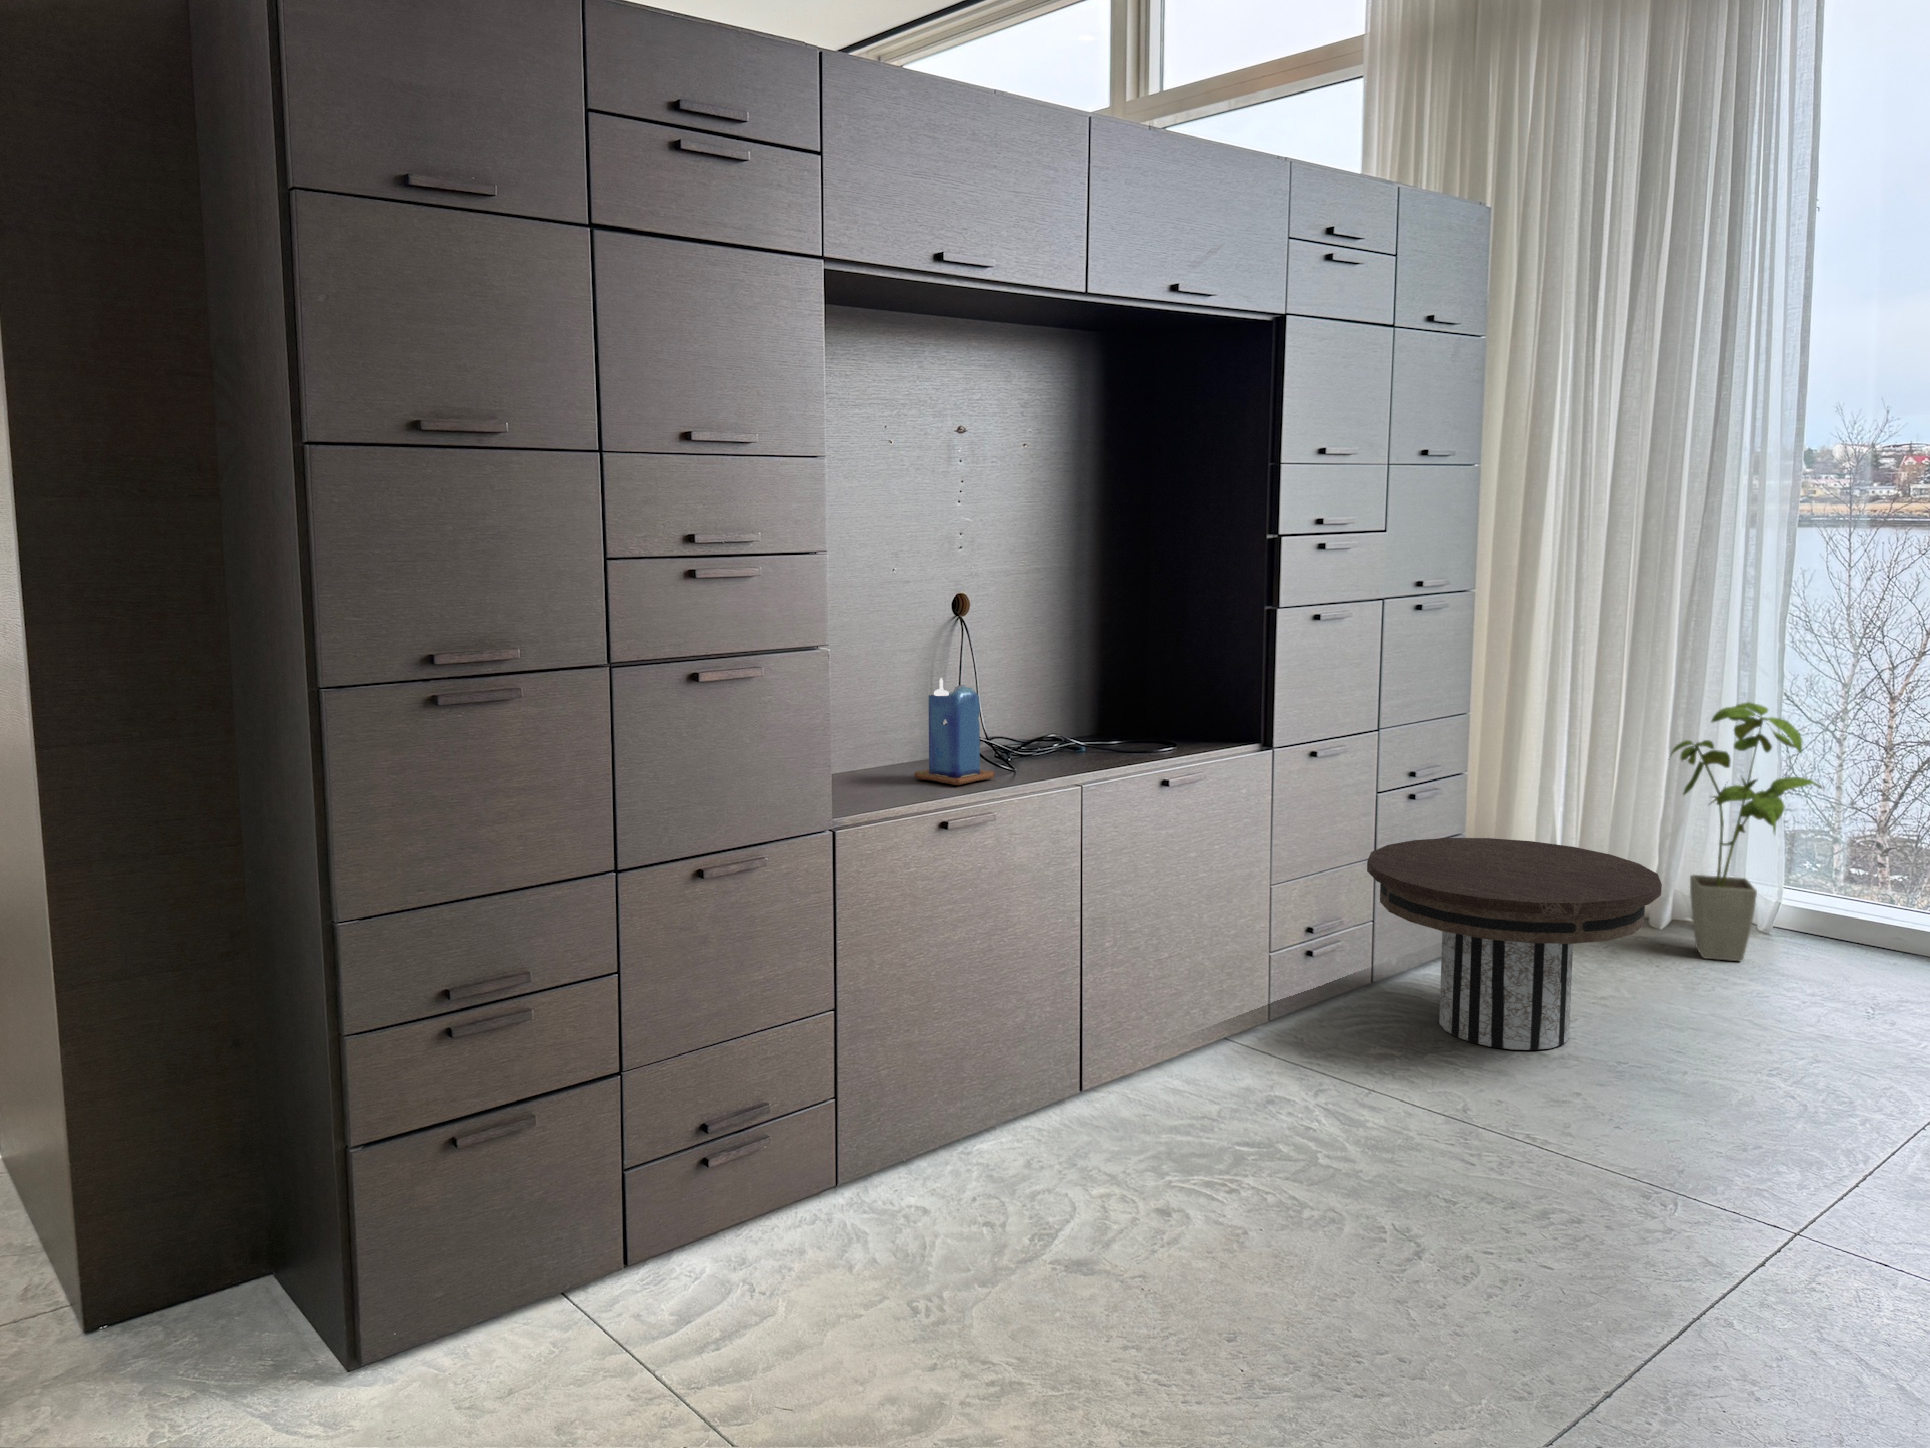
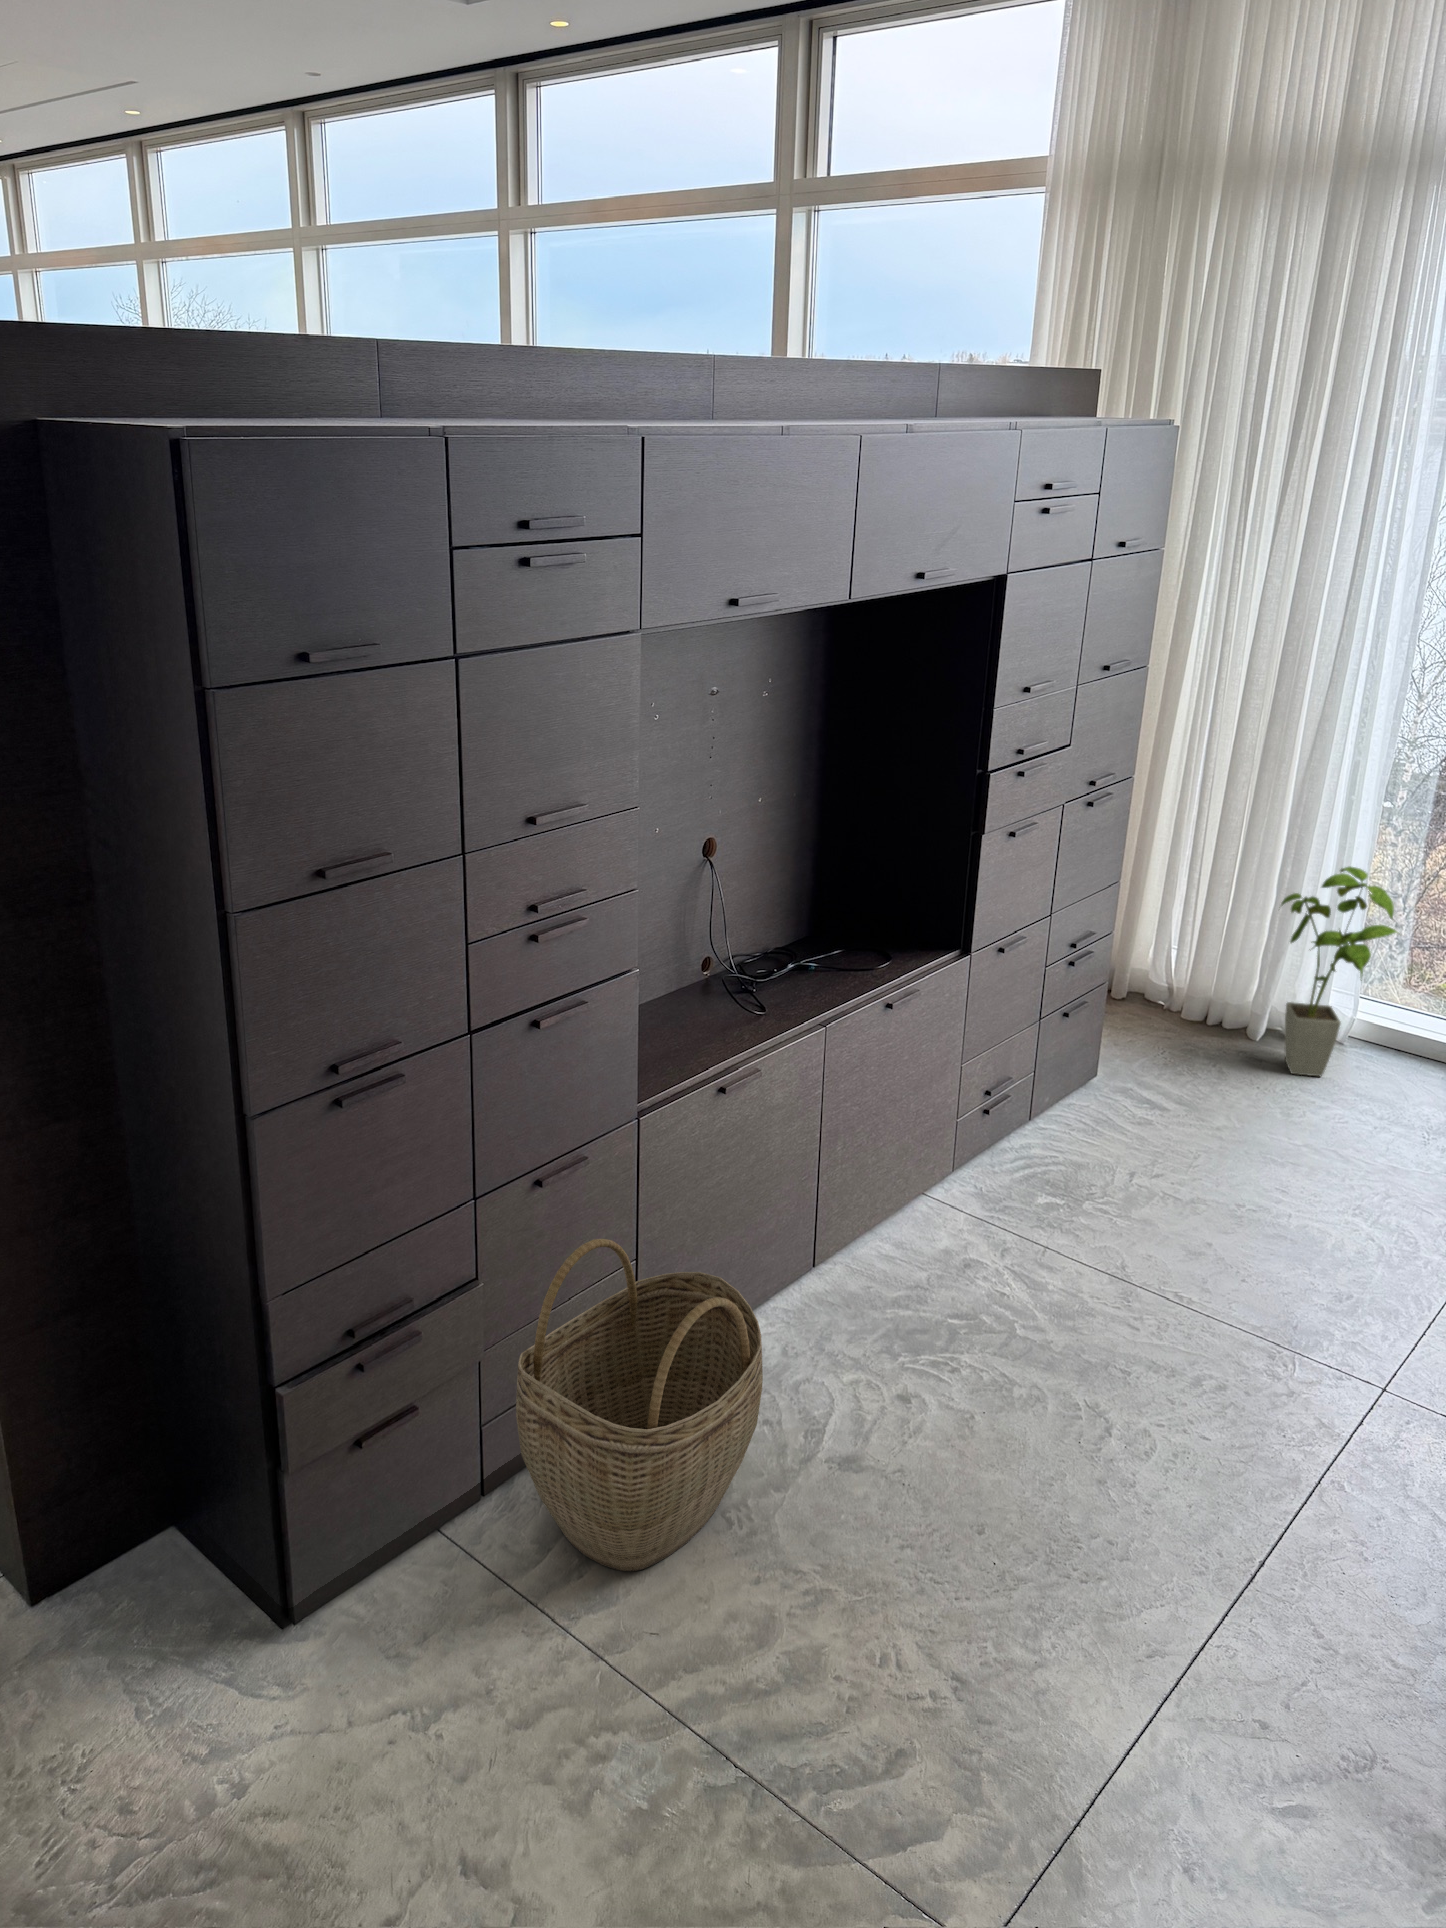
candle: present [914,678,994,785] -> none [677,931,748,1031]
side table: present [1367,838,1662,1050] -> none [1041,998,1284,1193]
woven basket: none [652,945,956,1346] -> present [516,1239,763,1571]

